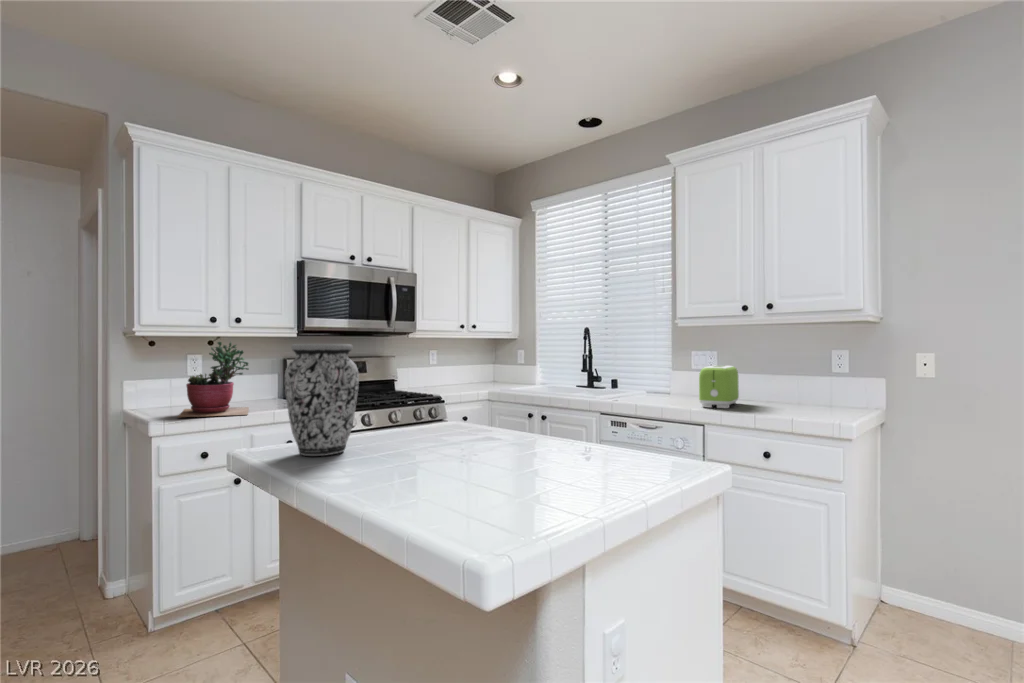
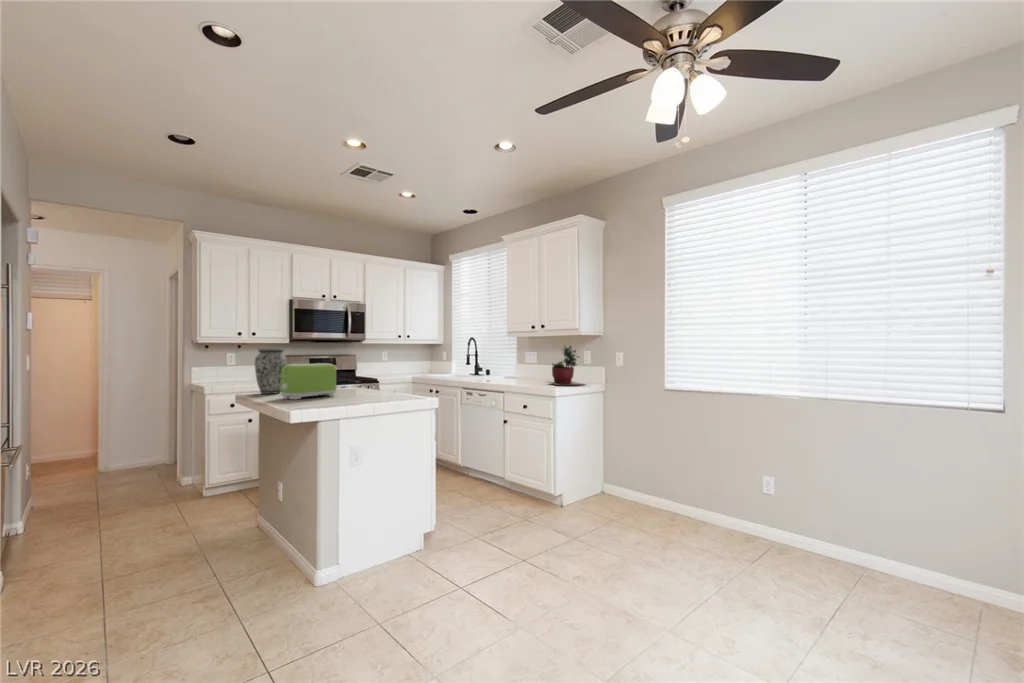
succulent plant: present [178,342,249,417] -> present [548,346,582,385]
toaster: present [699,365,739,408] -> present [281,363,336,399]

